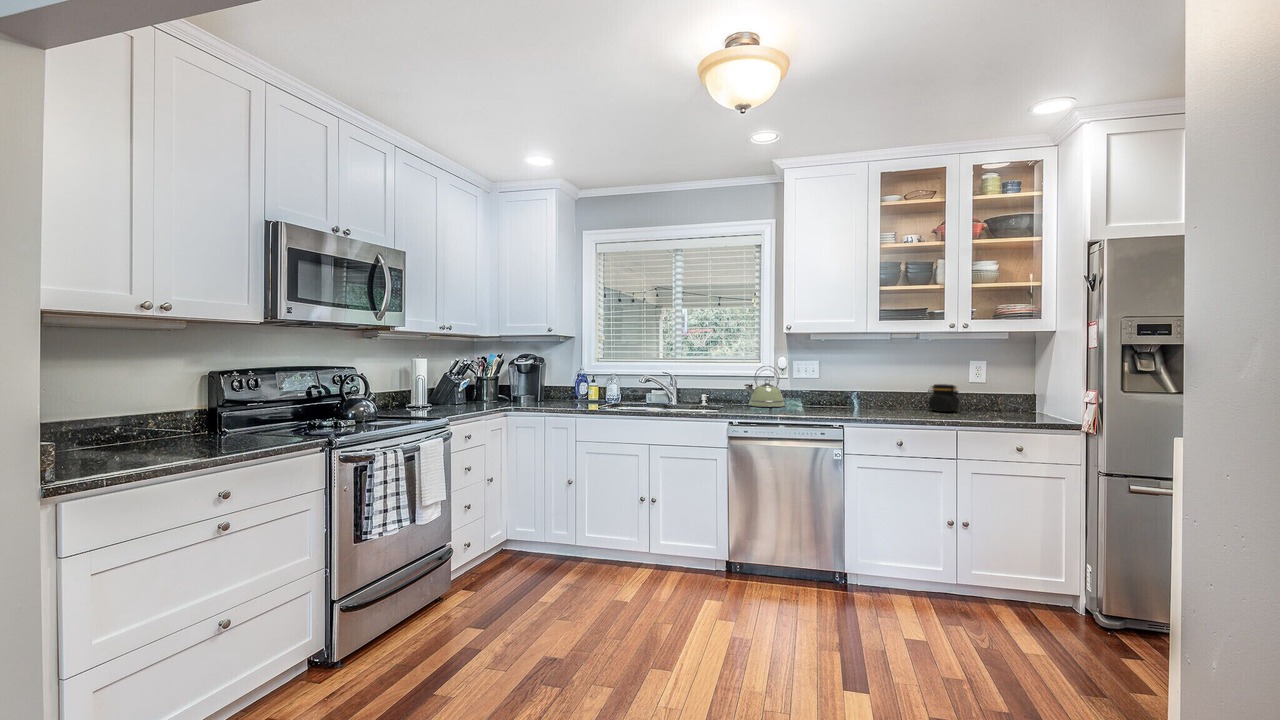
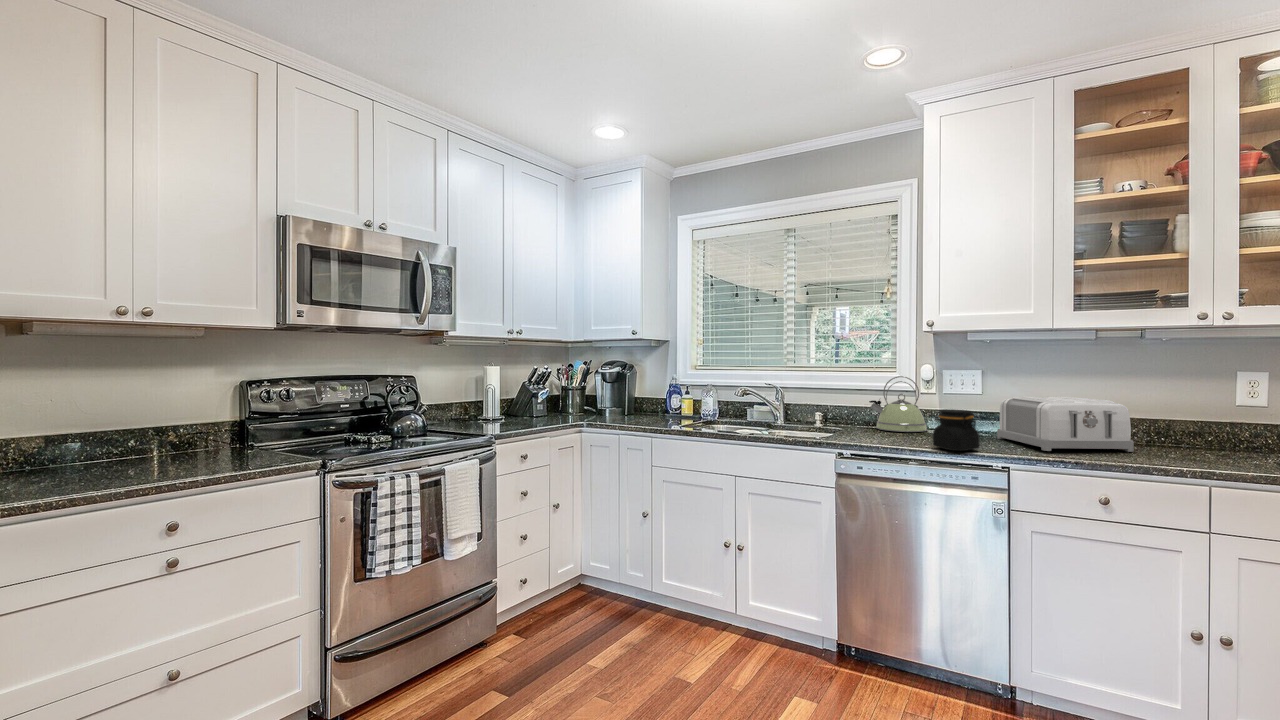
toaster: none [832,379,913,415] -> present [997,397,1134,452]
jar: present [928,384,959,412] -> present [933,409,979,451]

